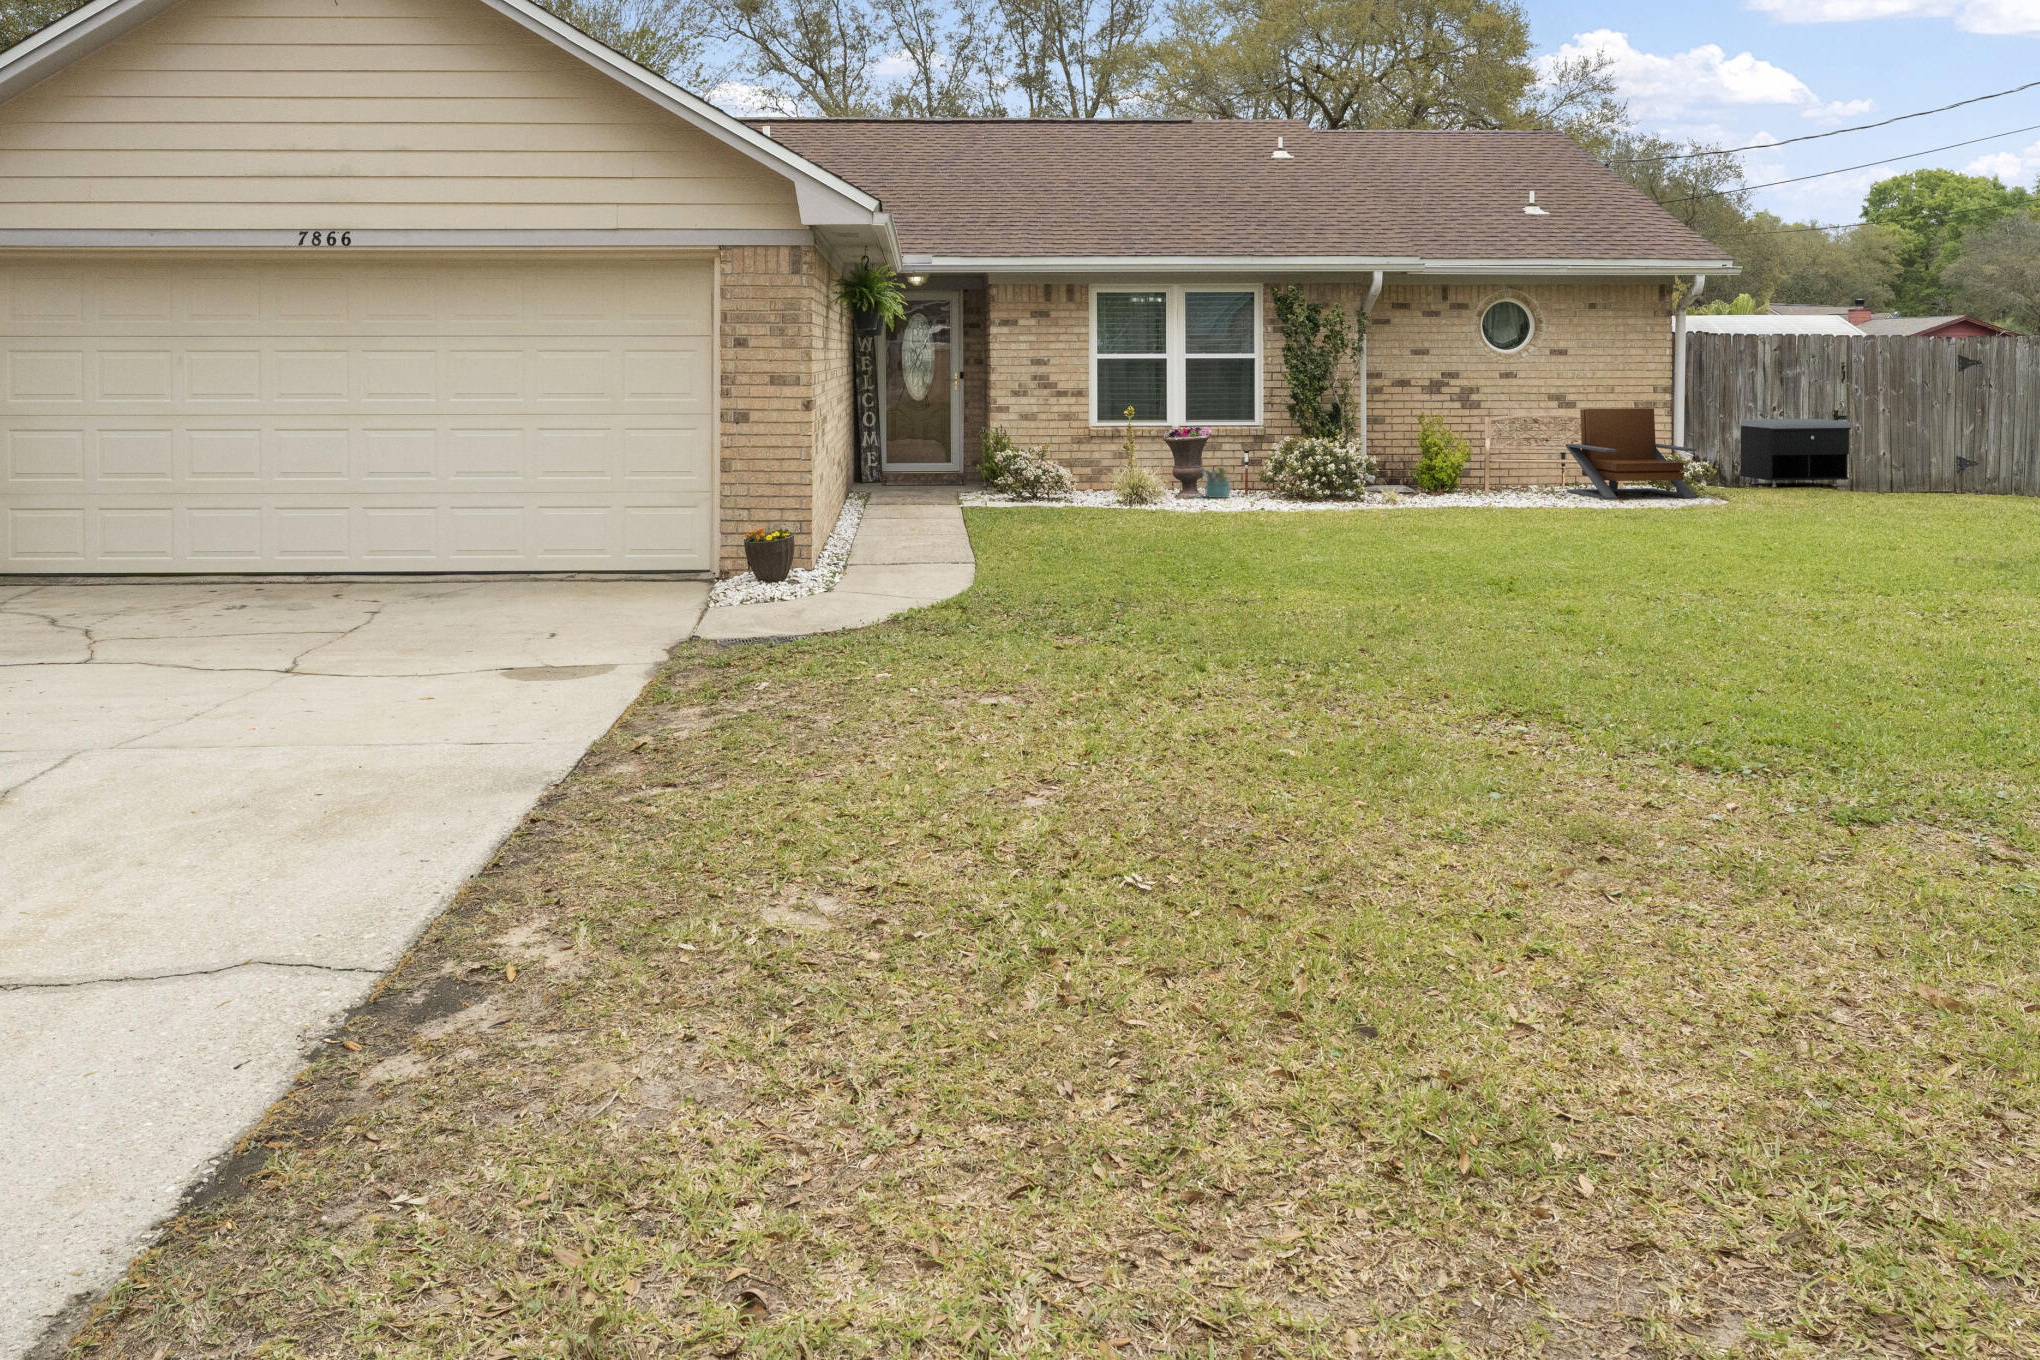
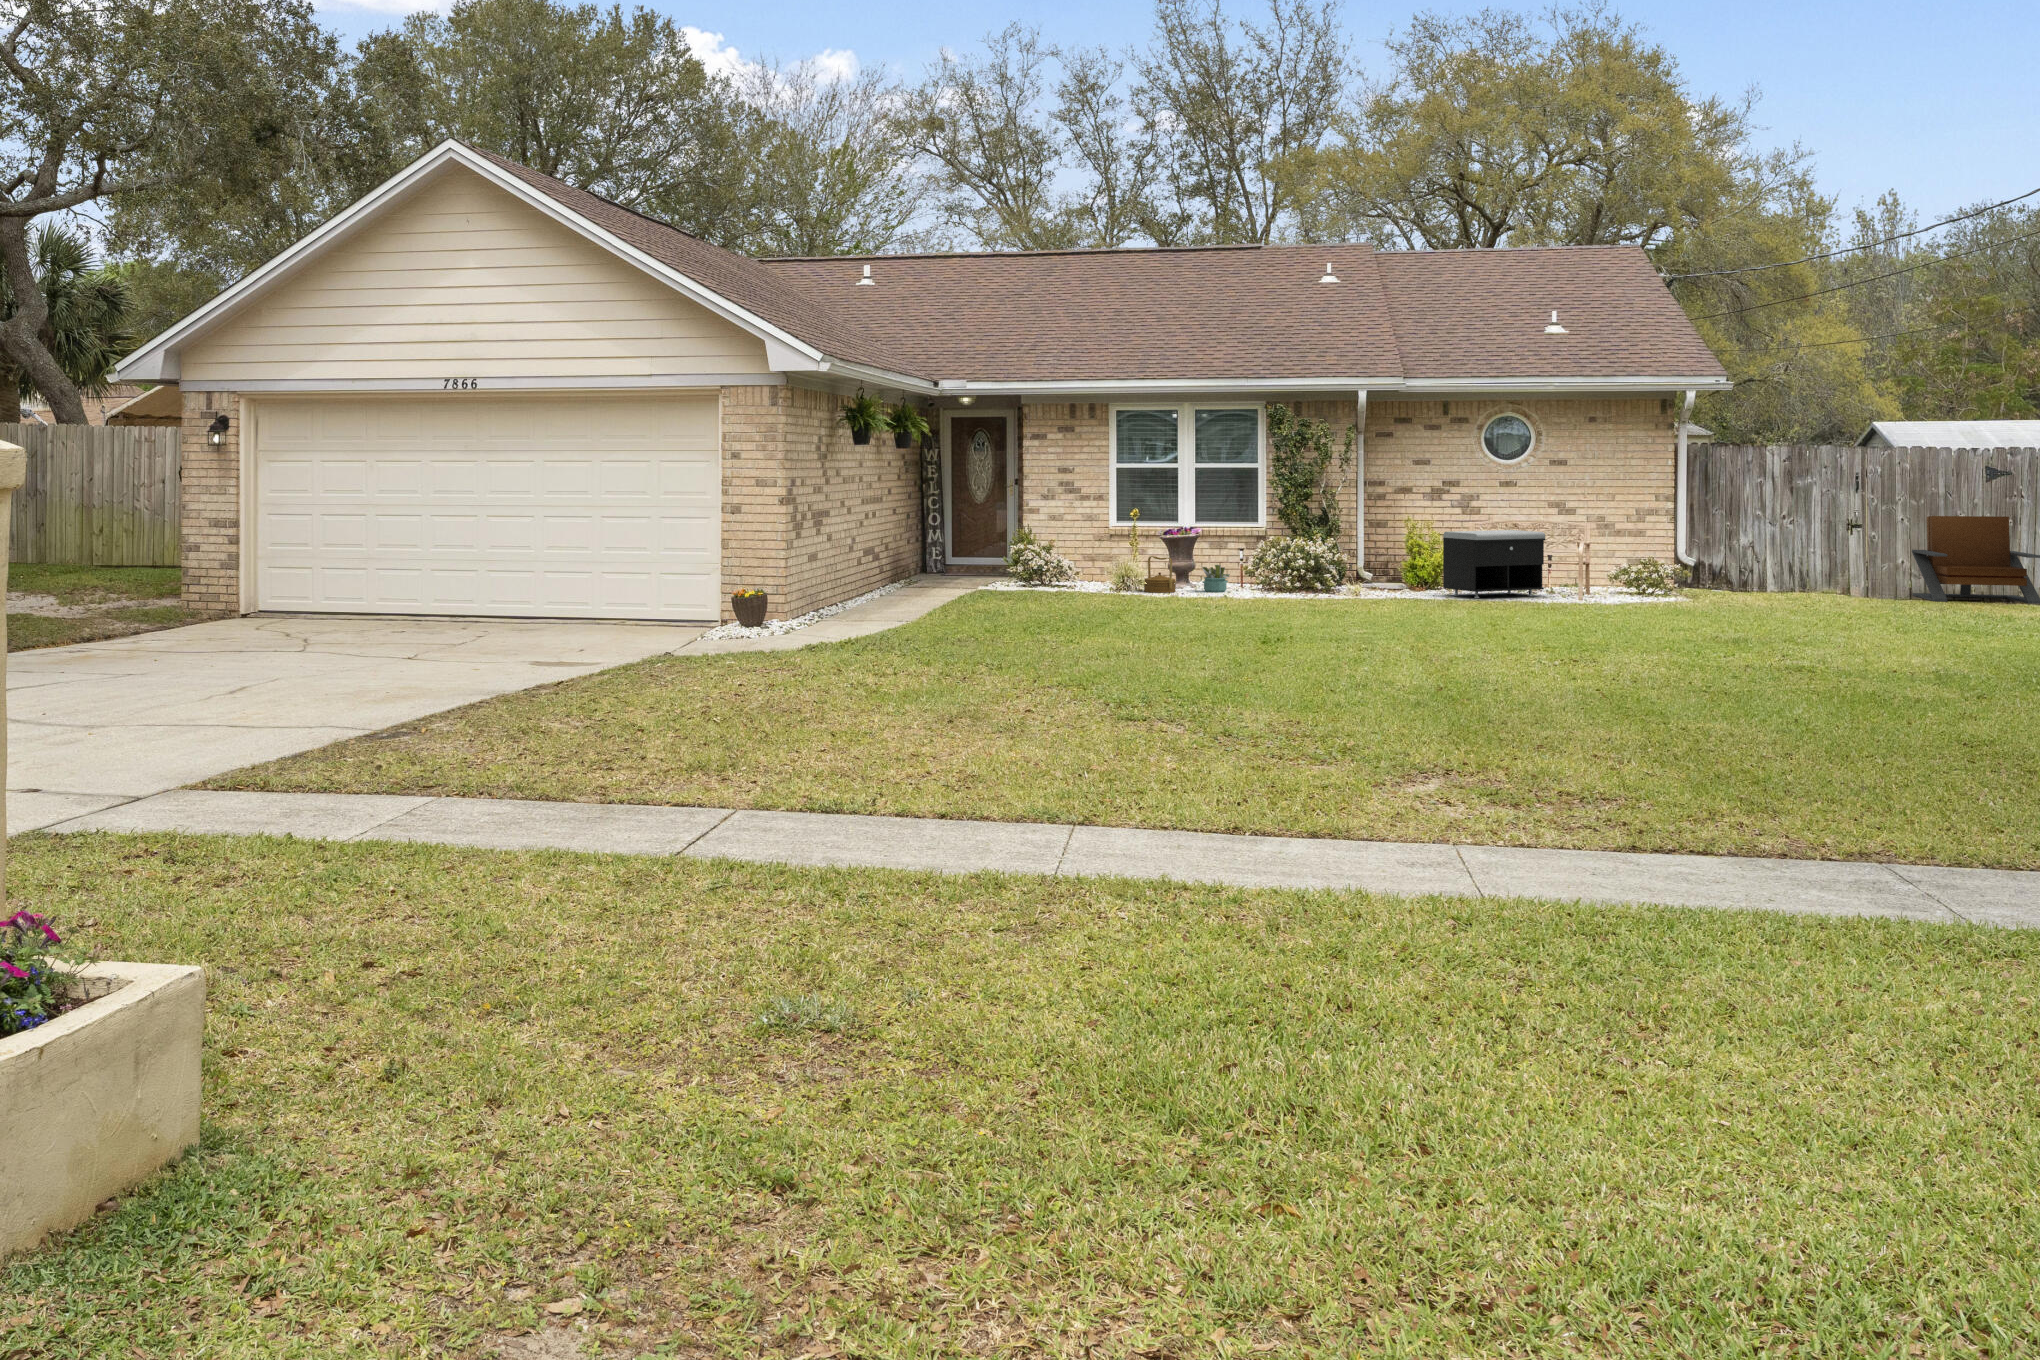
lounge chair: present [1566,408,1696,500] -> present [1912,516,2040,604]
storage bench: present [1740,419,1851,487] -> present [1443,530,1545,598]
woven basket: none [1142,459,1178,501] -> present [1144,556,1176,593]

